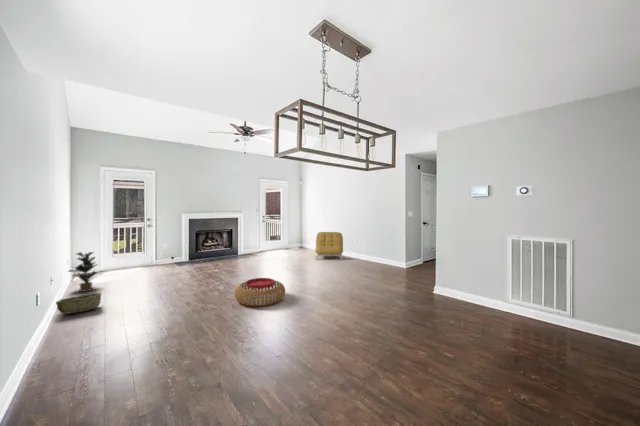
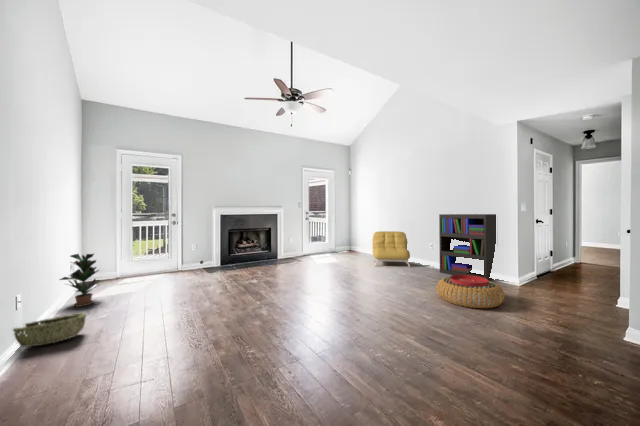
bookshelf: none [362,220,400,269] -> present [439,214,496,280]
pouf: present [235,278,285,306] -> present [437,275,505,308]

